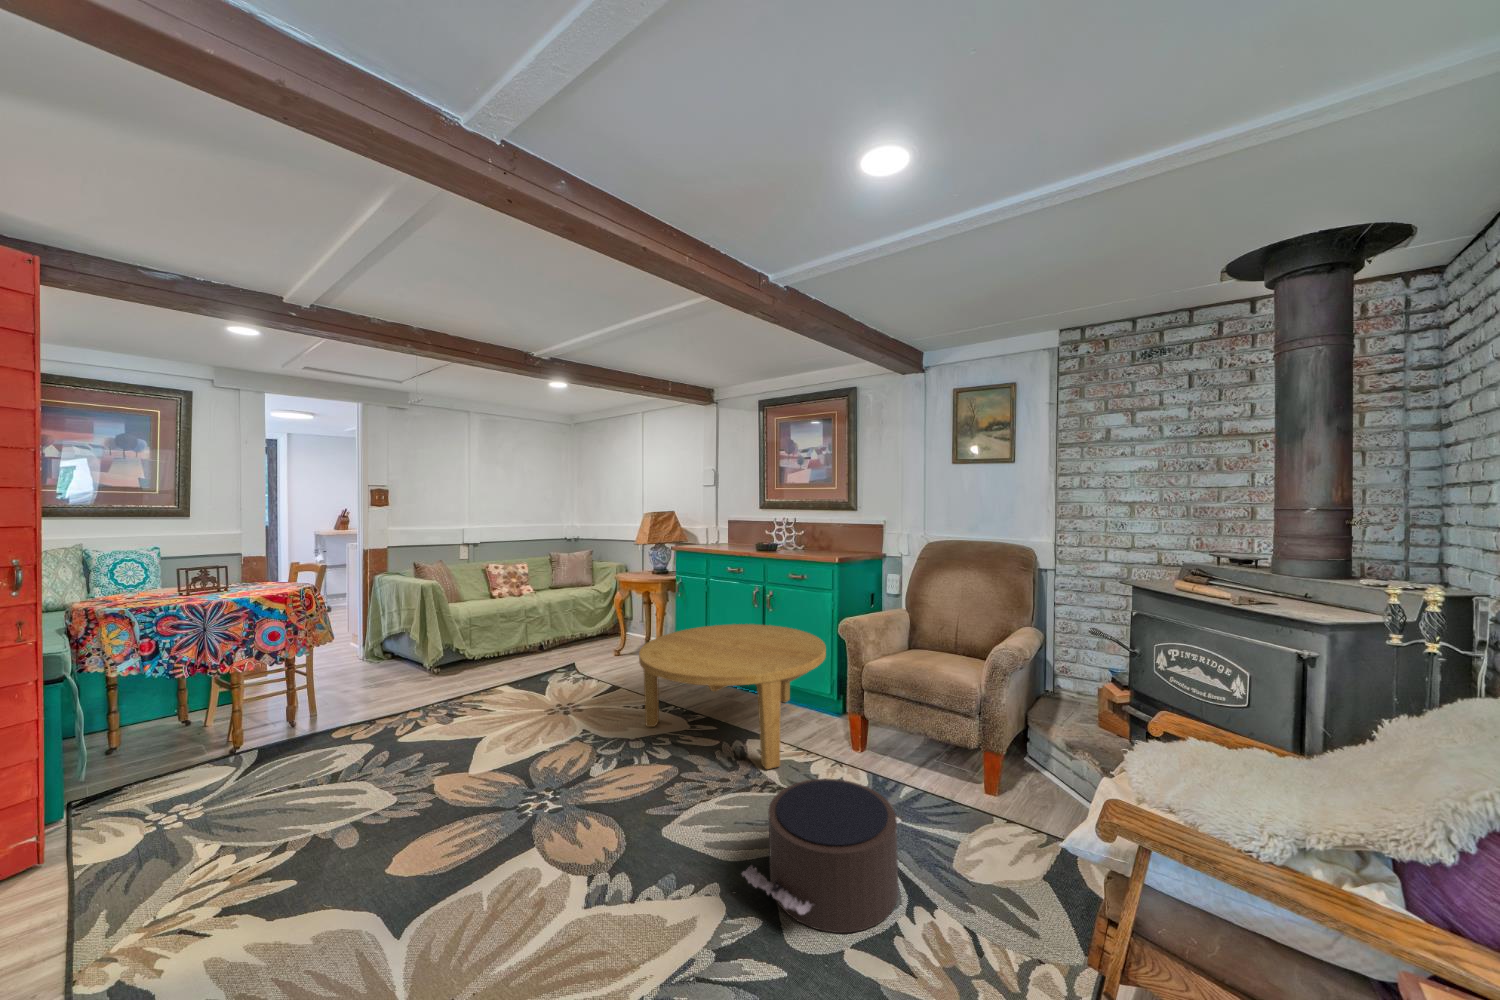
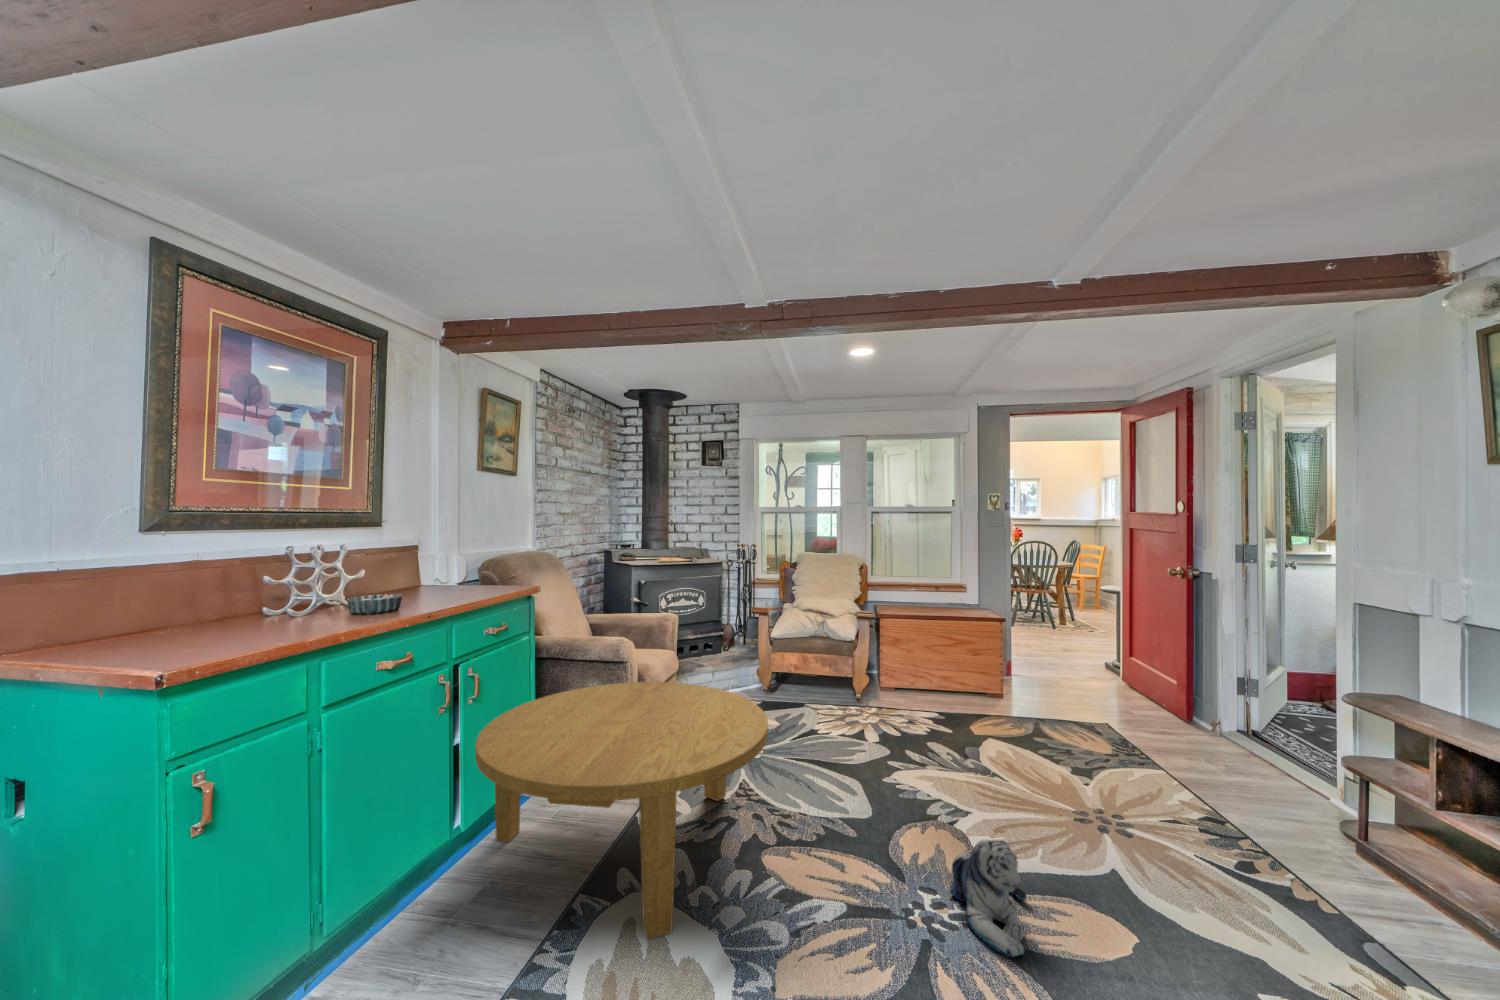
plush toy: none [472,762,546,852] -> present [951,840,1026,957]
pouf: present [742,779,898,933] -> none [778,692,885,768]

